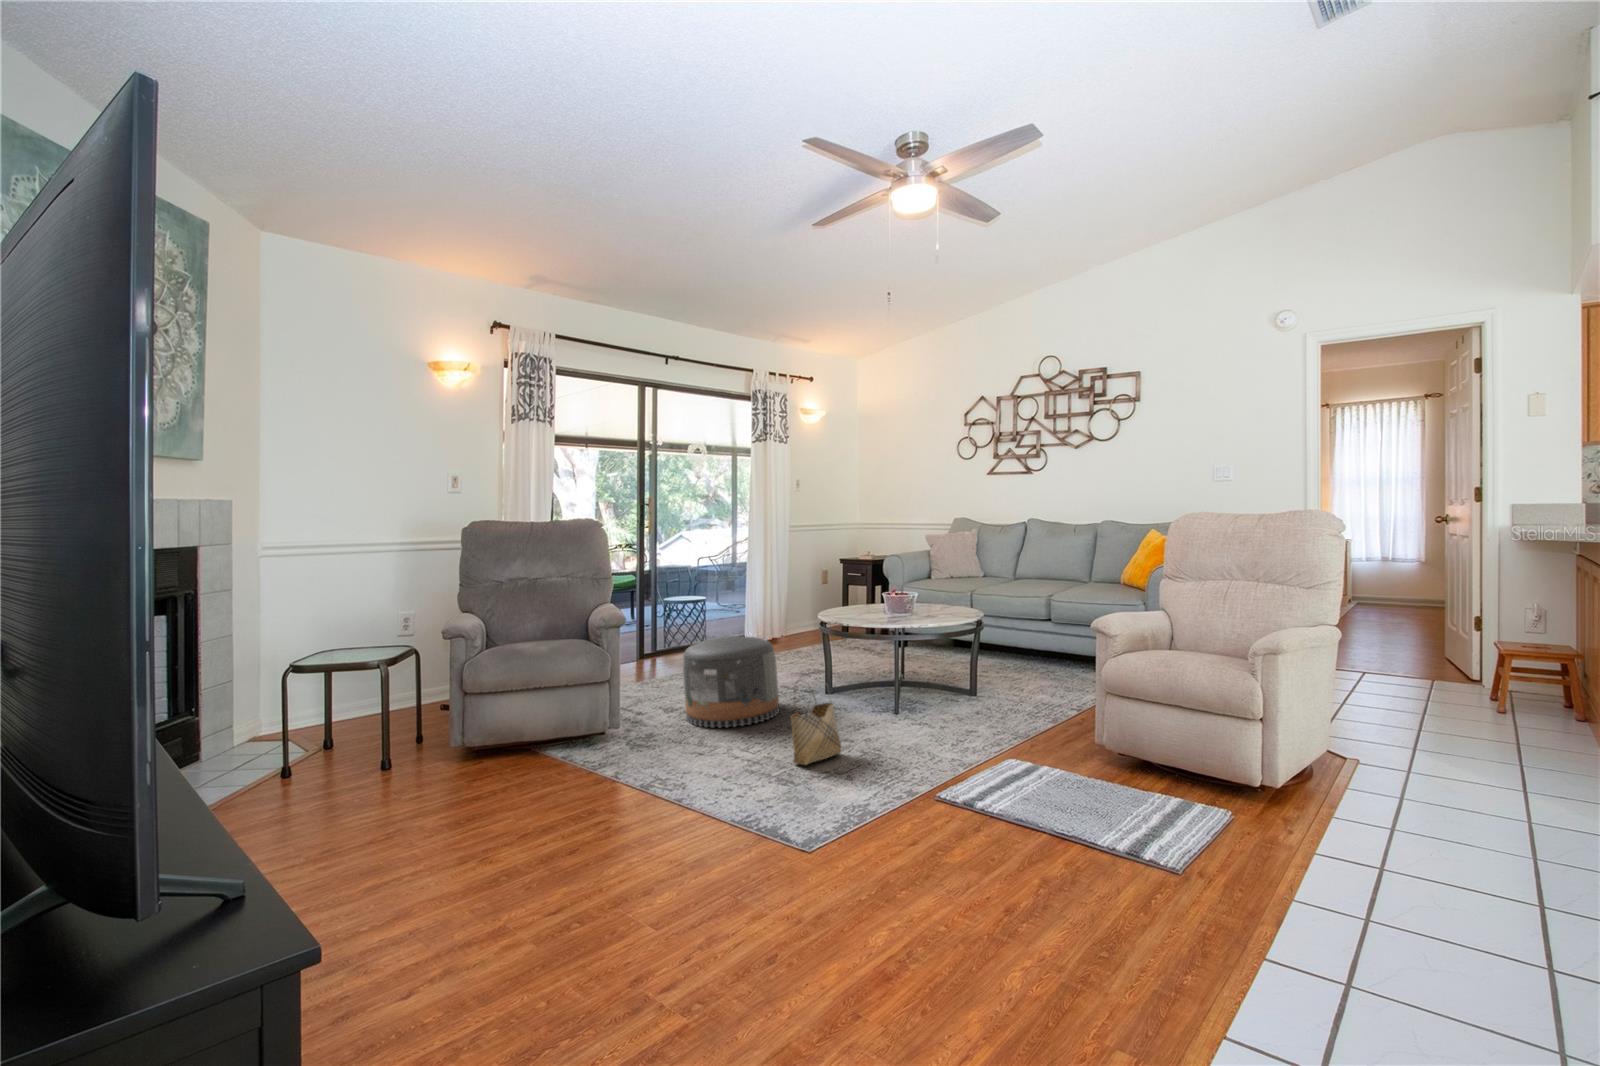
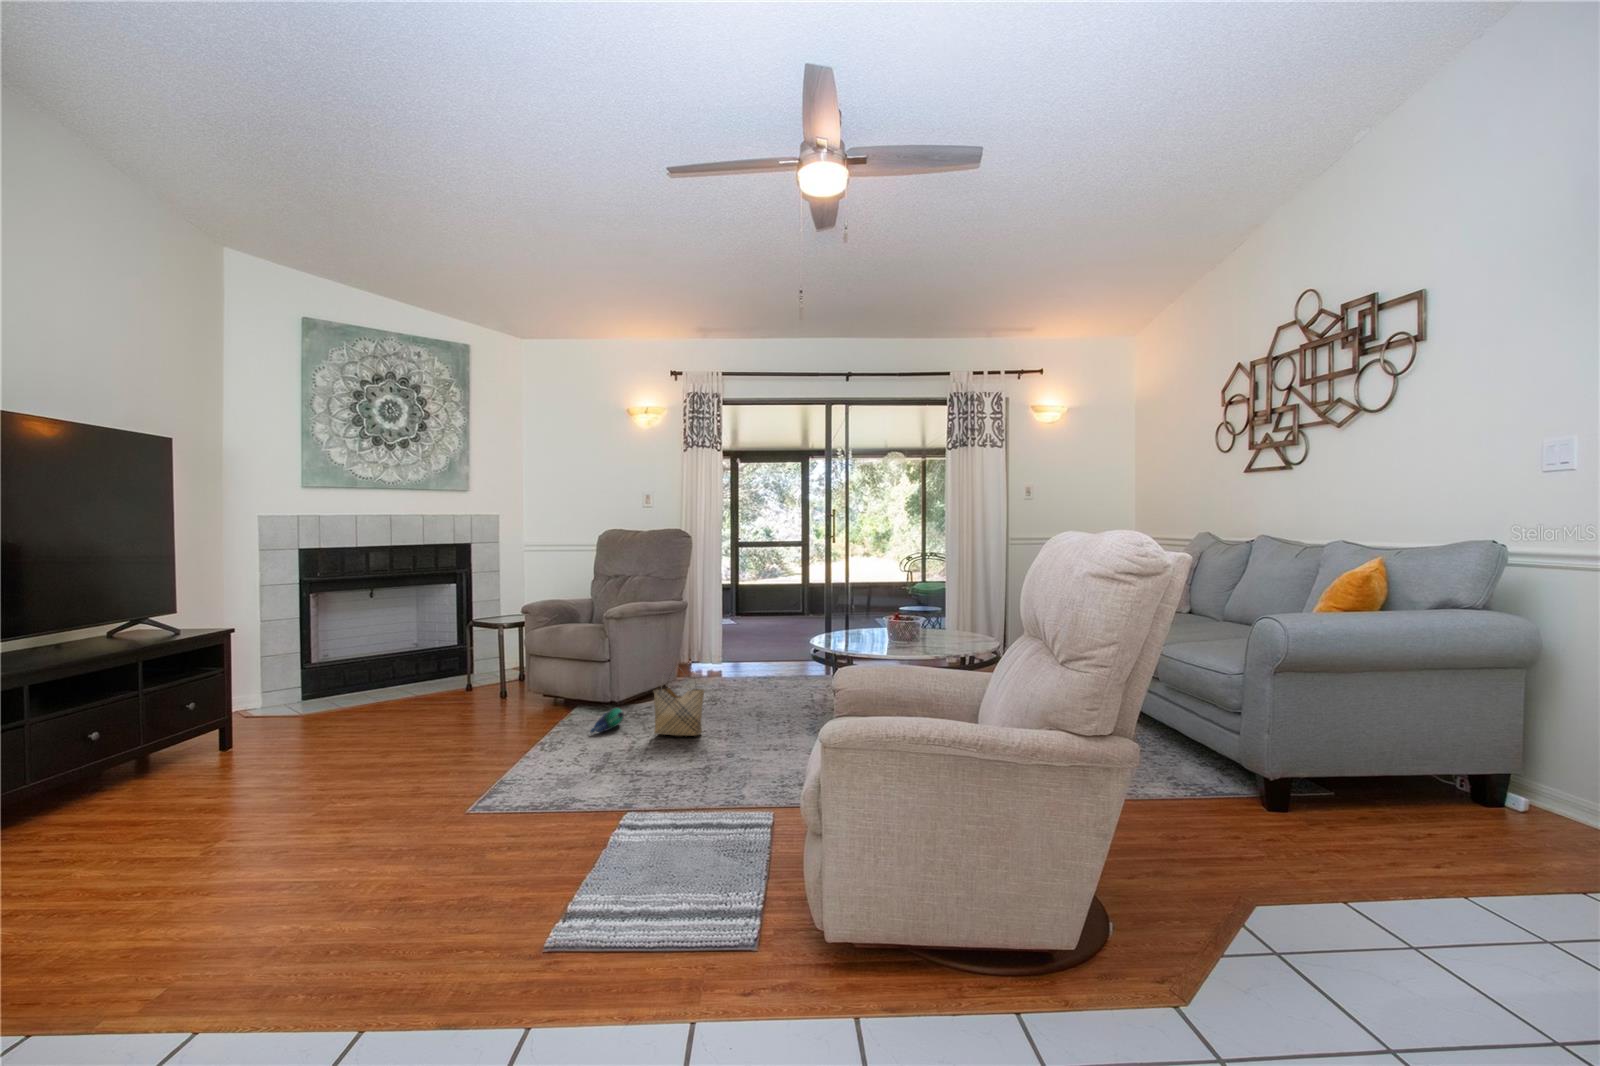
pouf: present [683,636,779,728] -> none [706,627,789,704]
plush toy: none [692,754,748,789] -> present [590,708,624,733]

